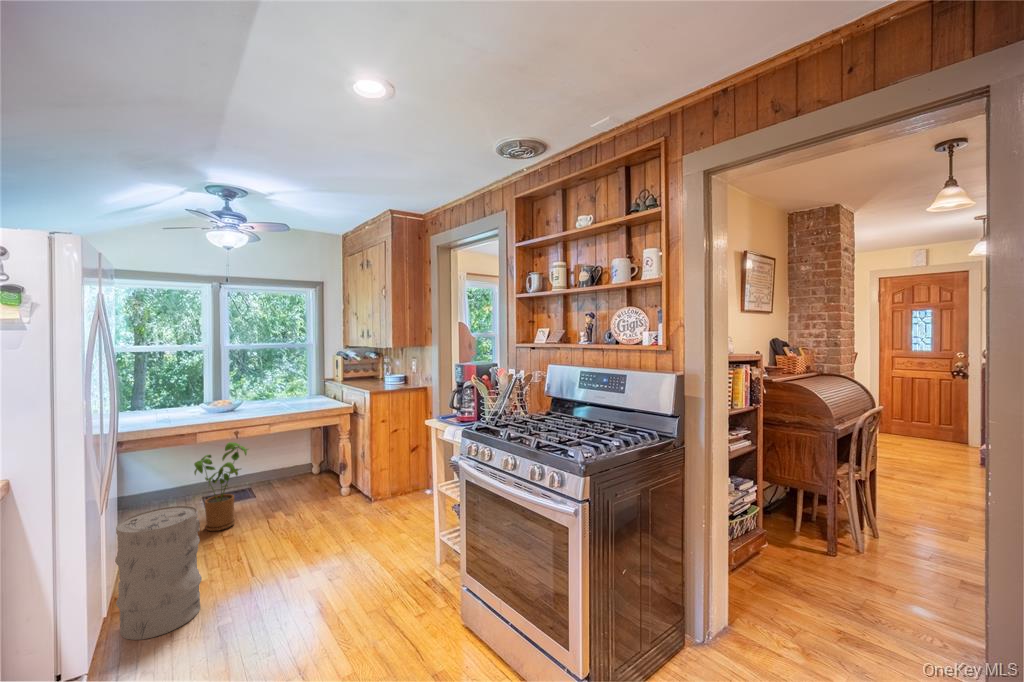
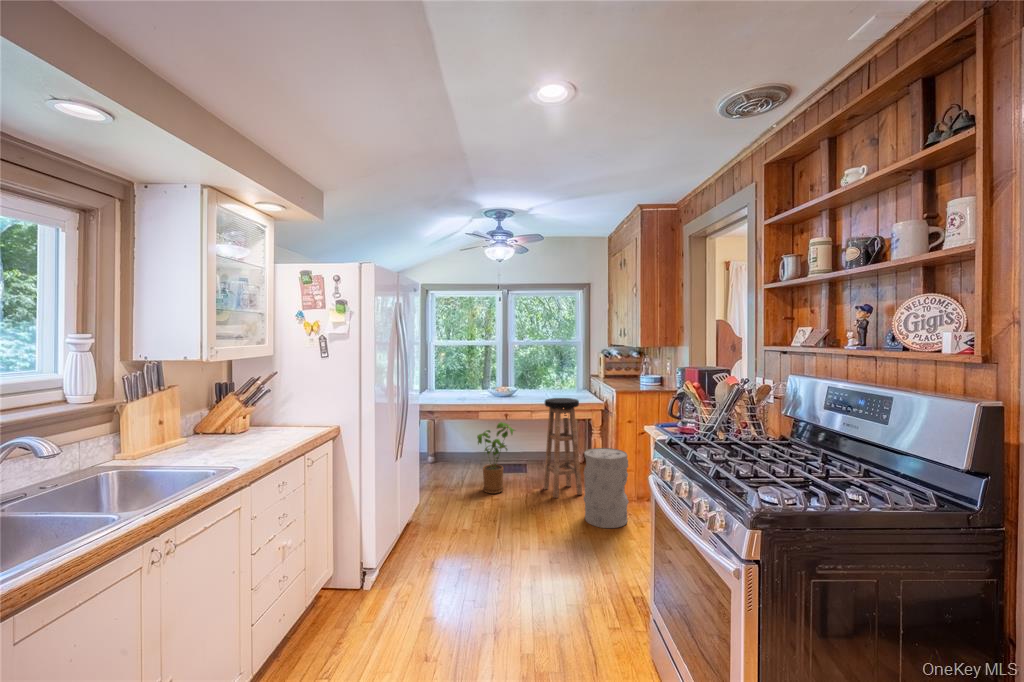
bar stool: none [285,405,333,515] -> present [544,398,582,498]
trash can: present [115,506,202,640] -> present [584,448,628,528]

